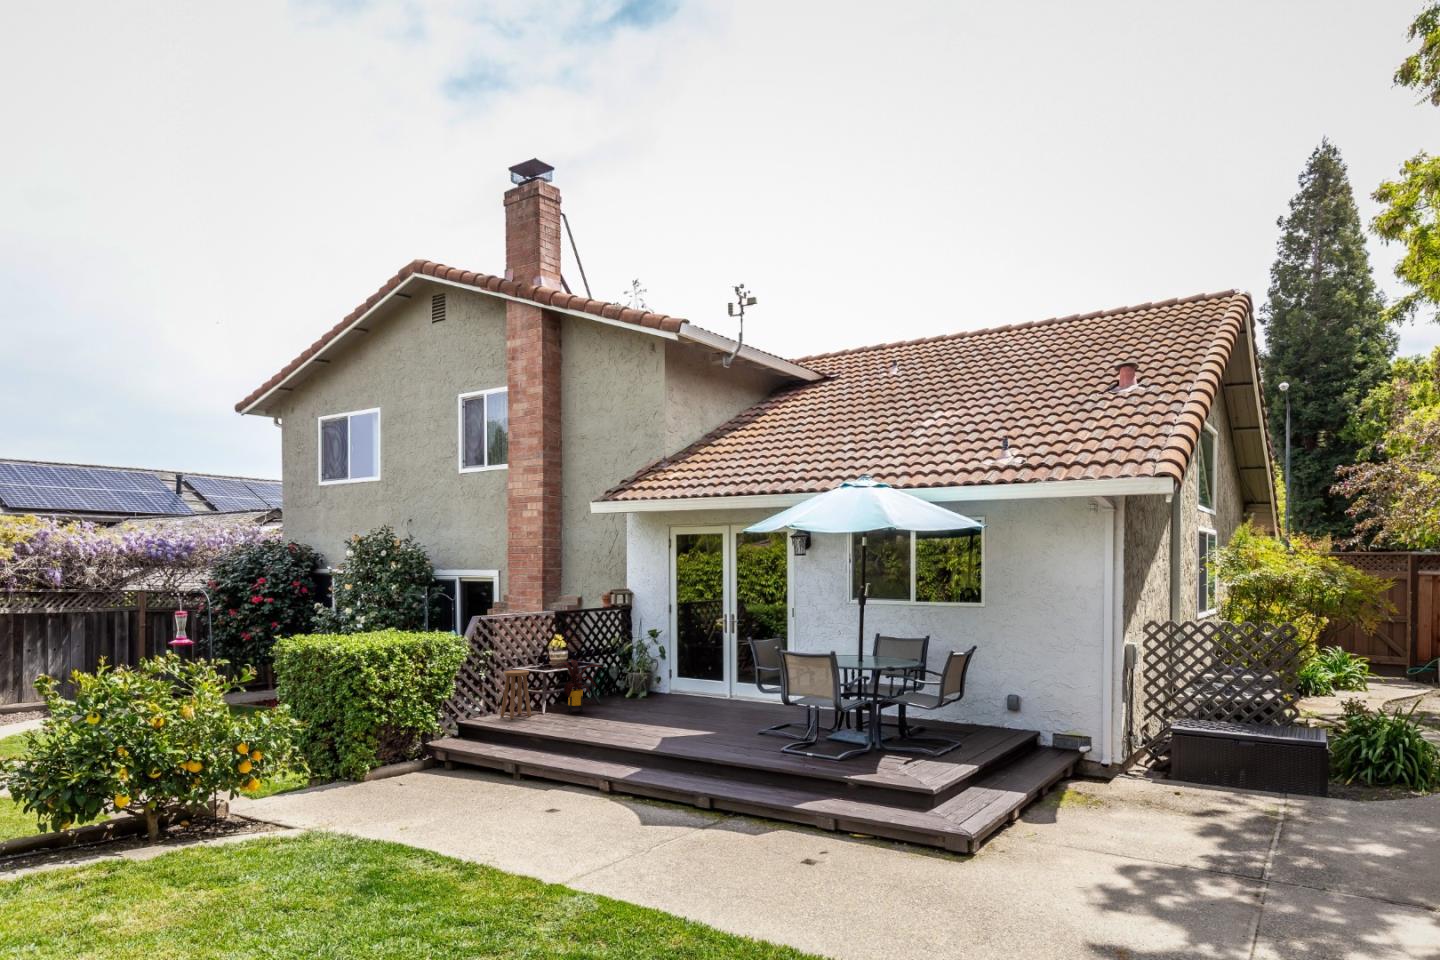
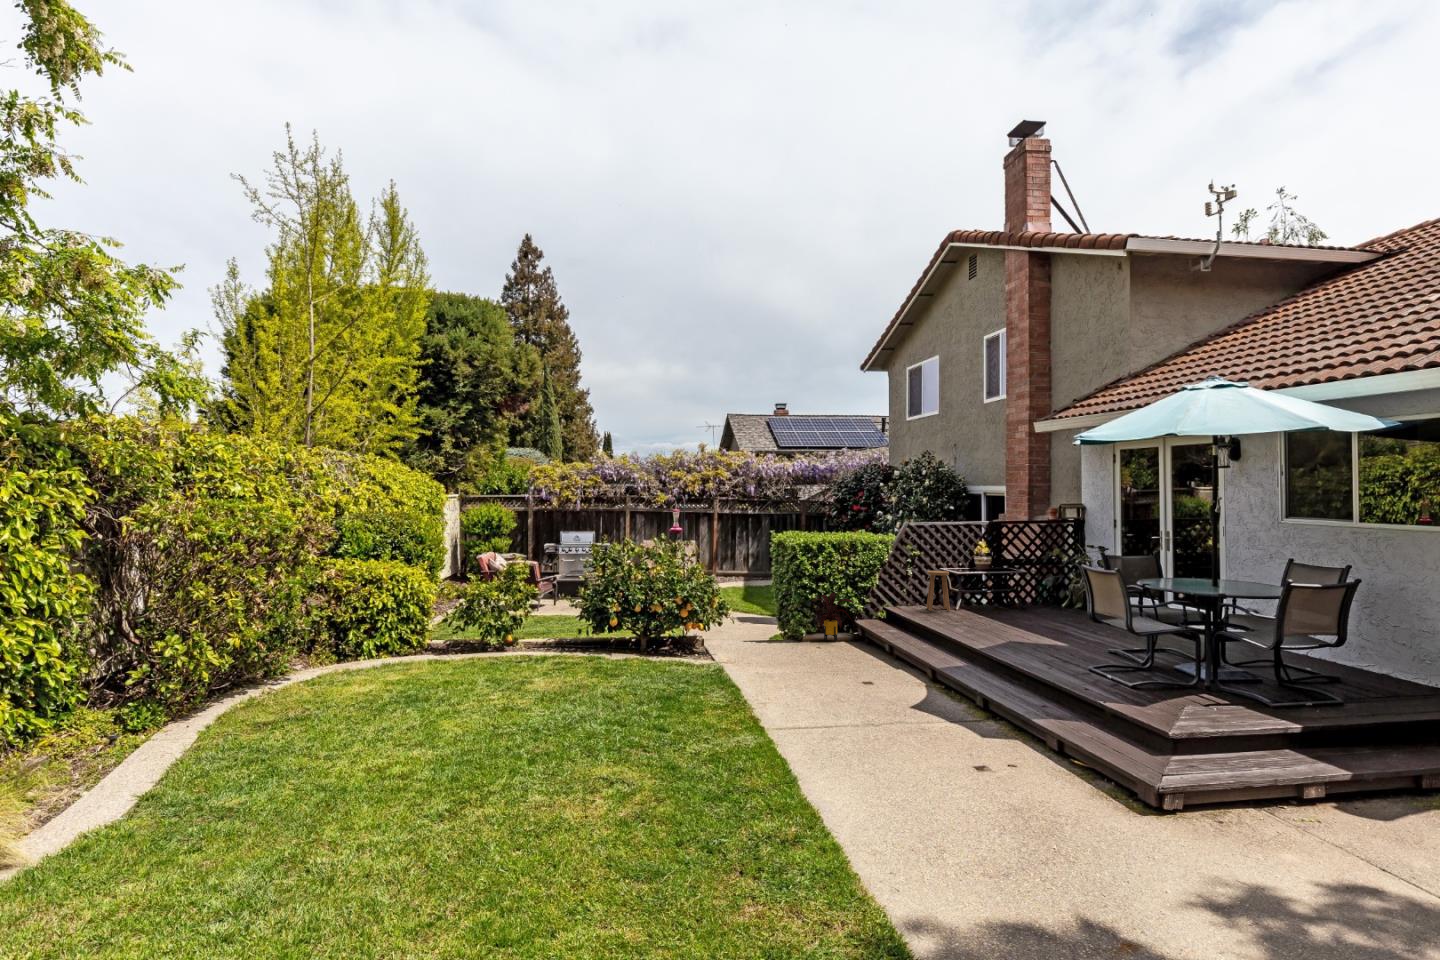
house plant: present [552,659,603,713] -> present [813,593,854,642]

